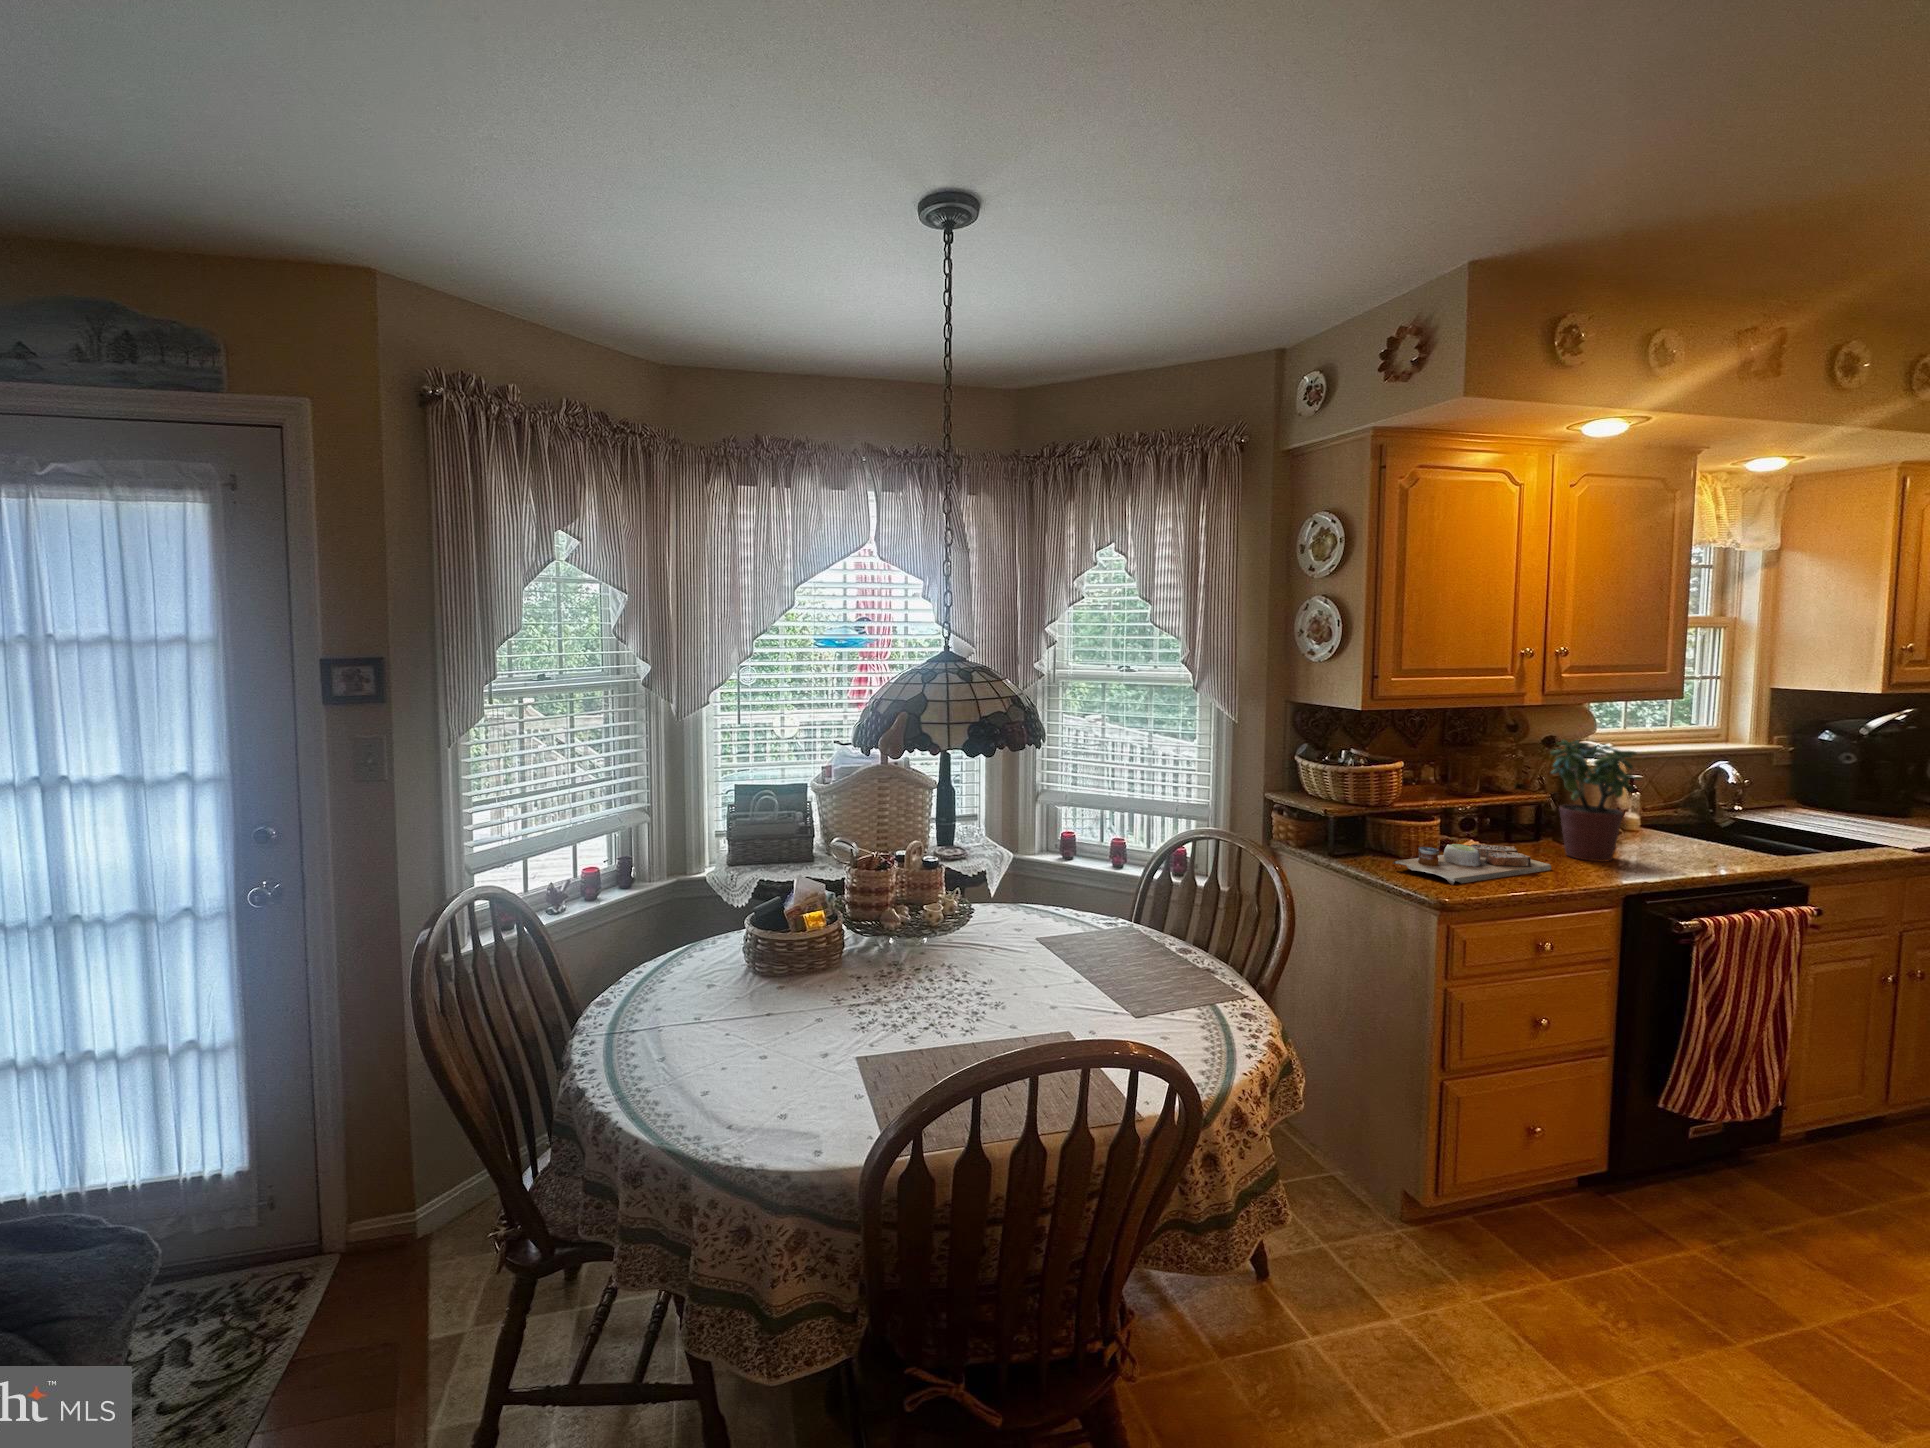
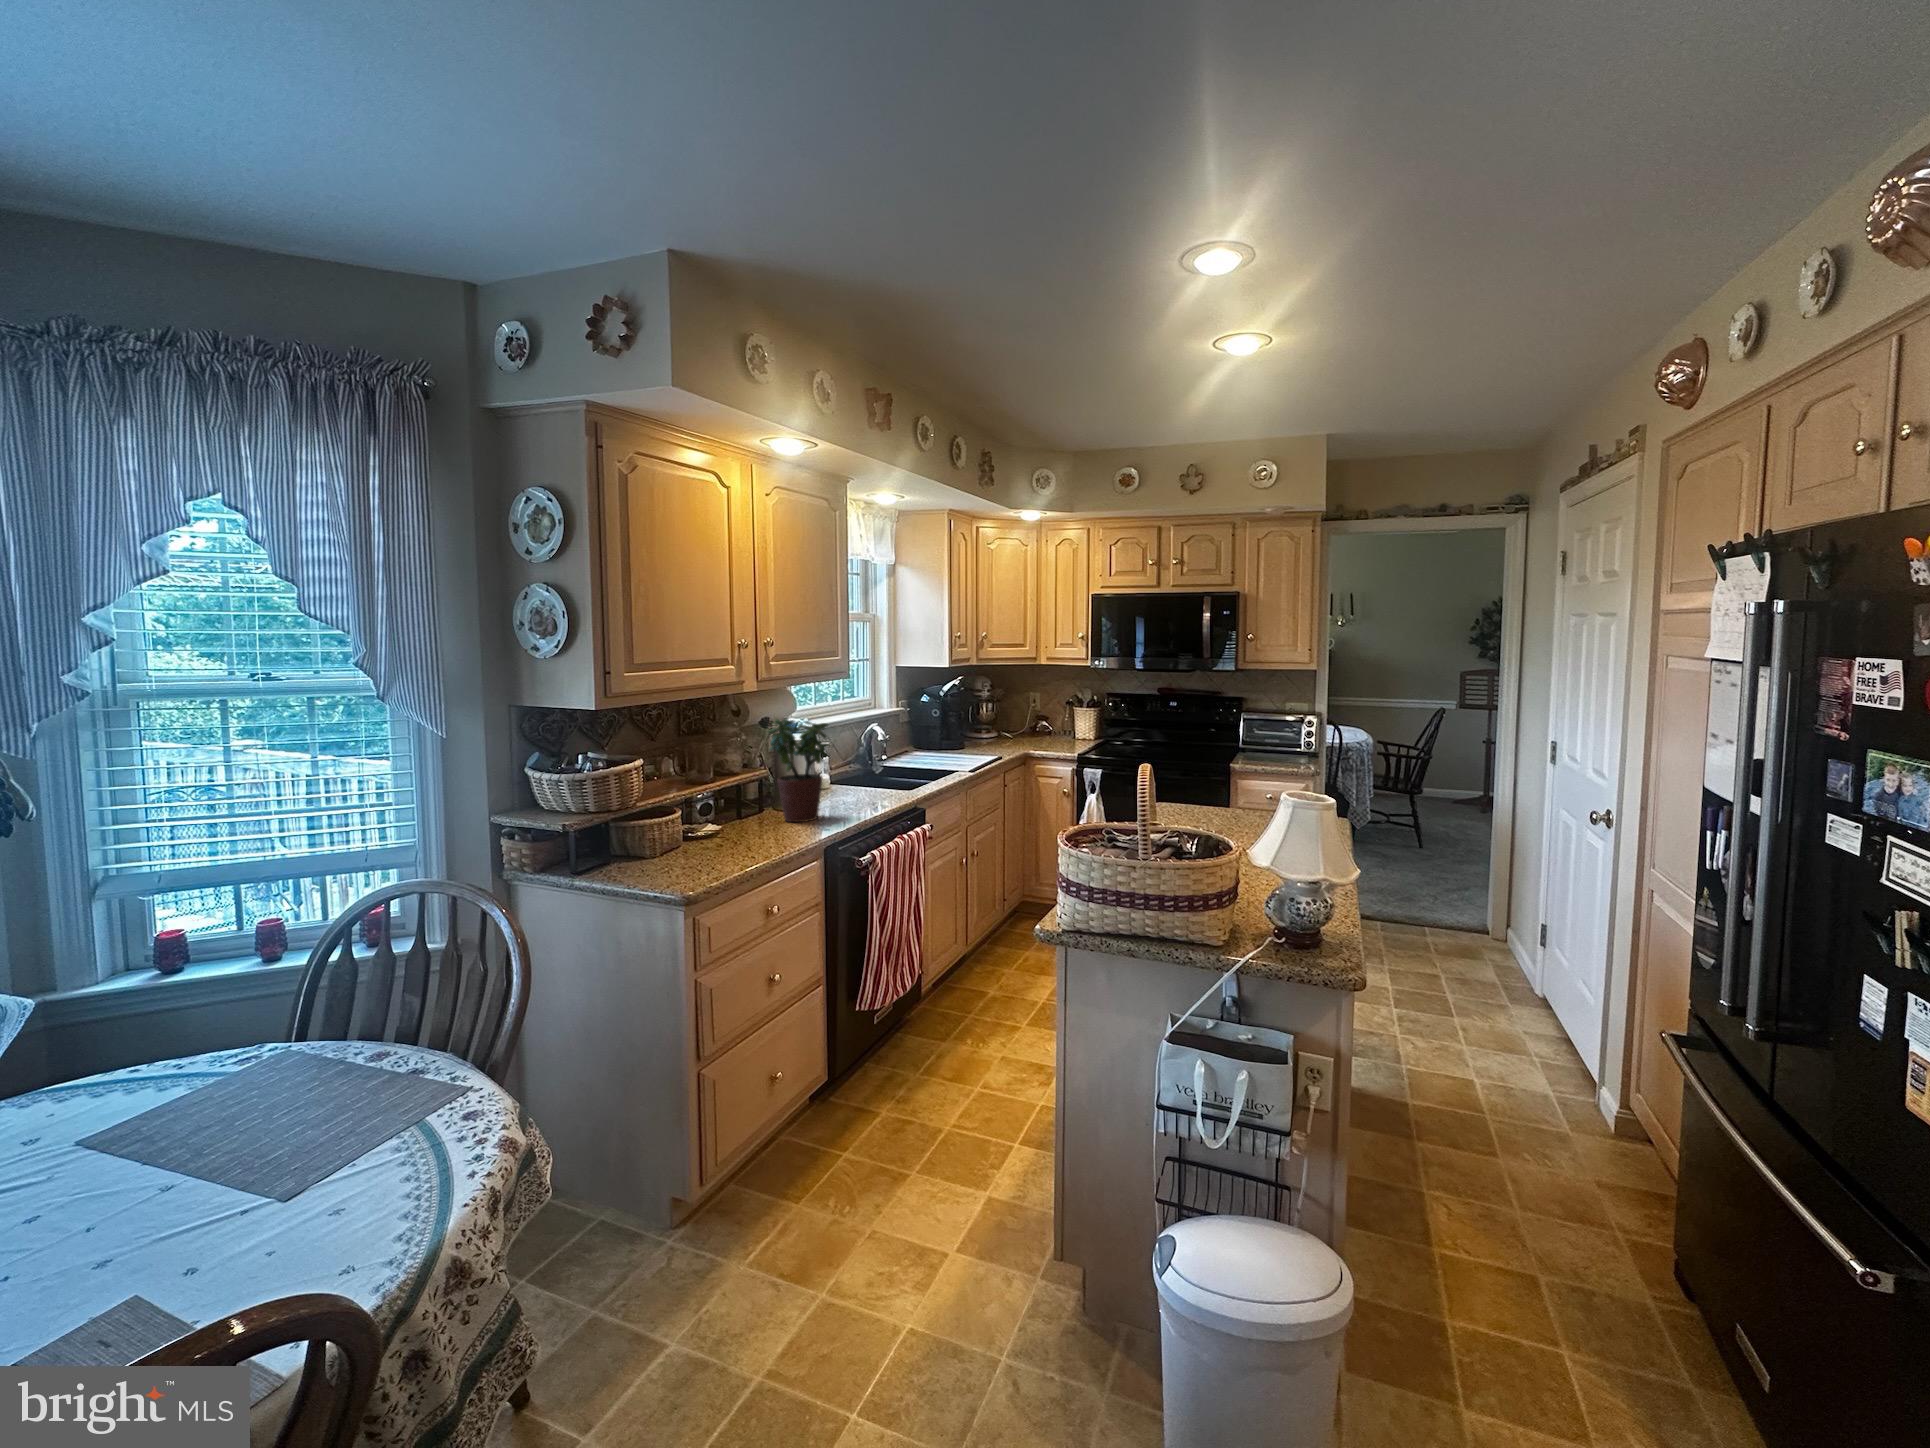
cutting board: present [1393,844,1551,885] -> none [639,822,776,874]

